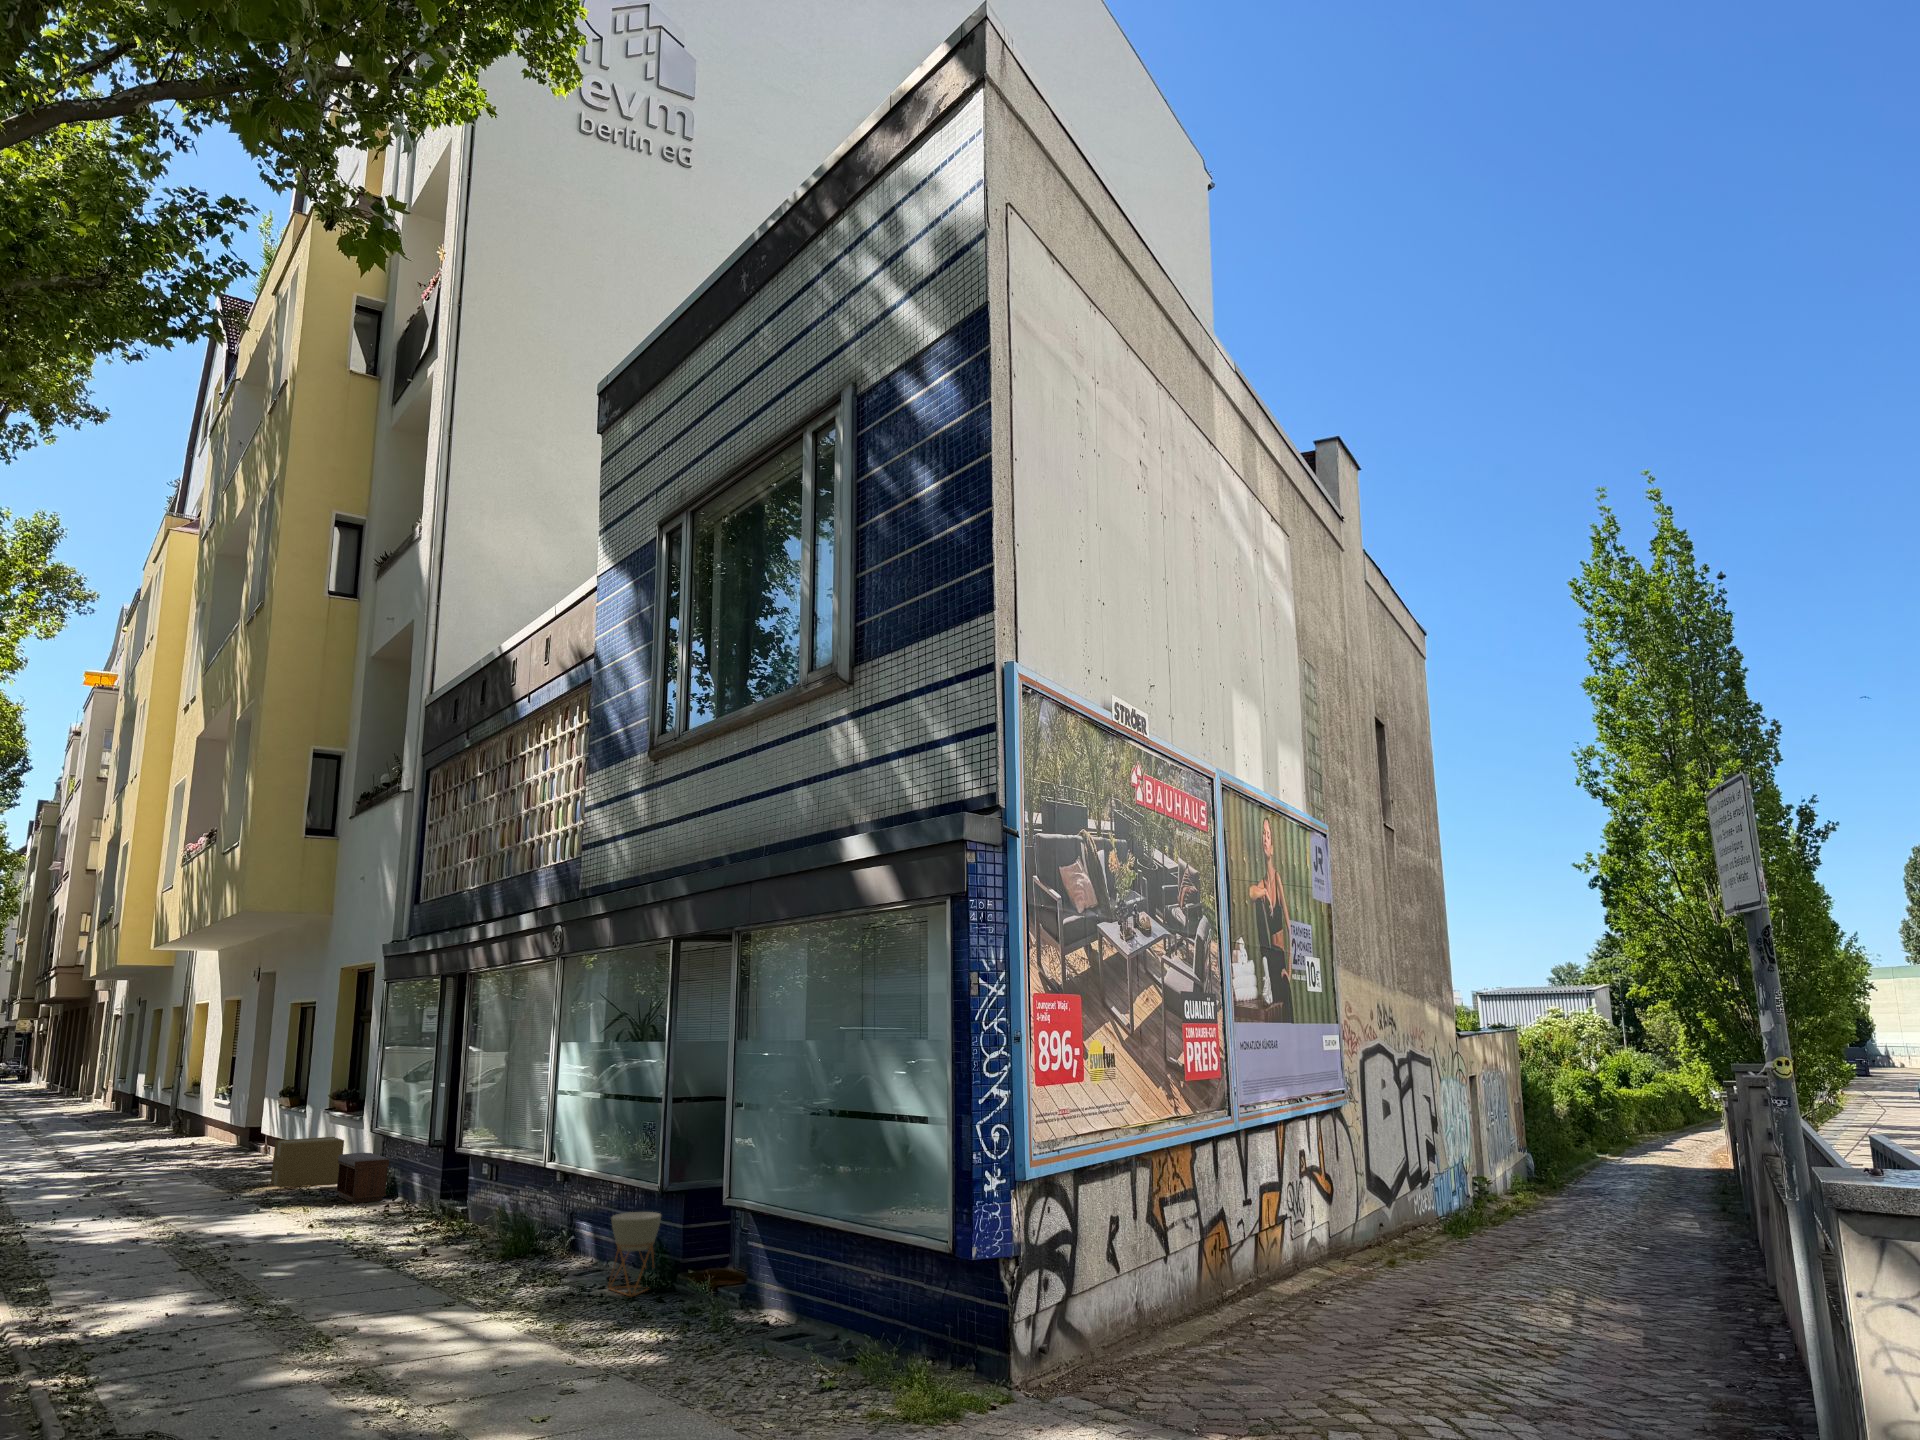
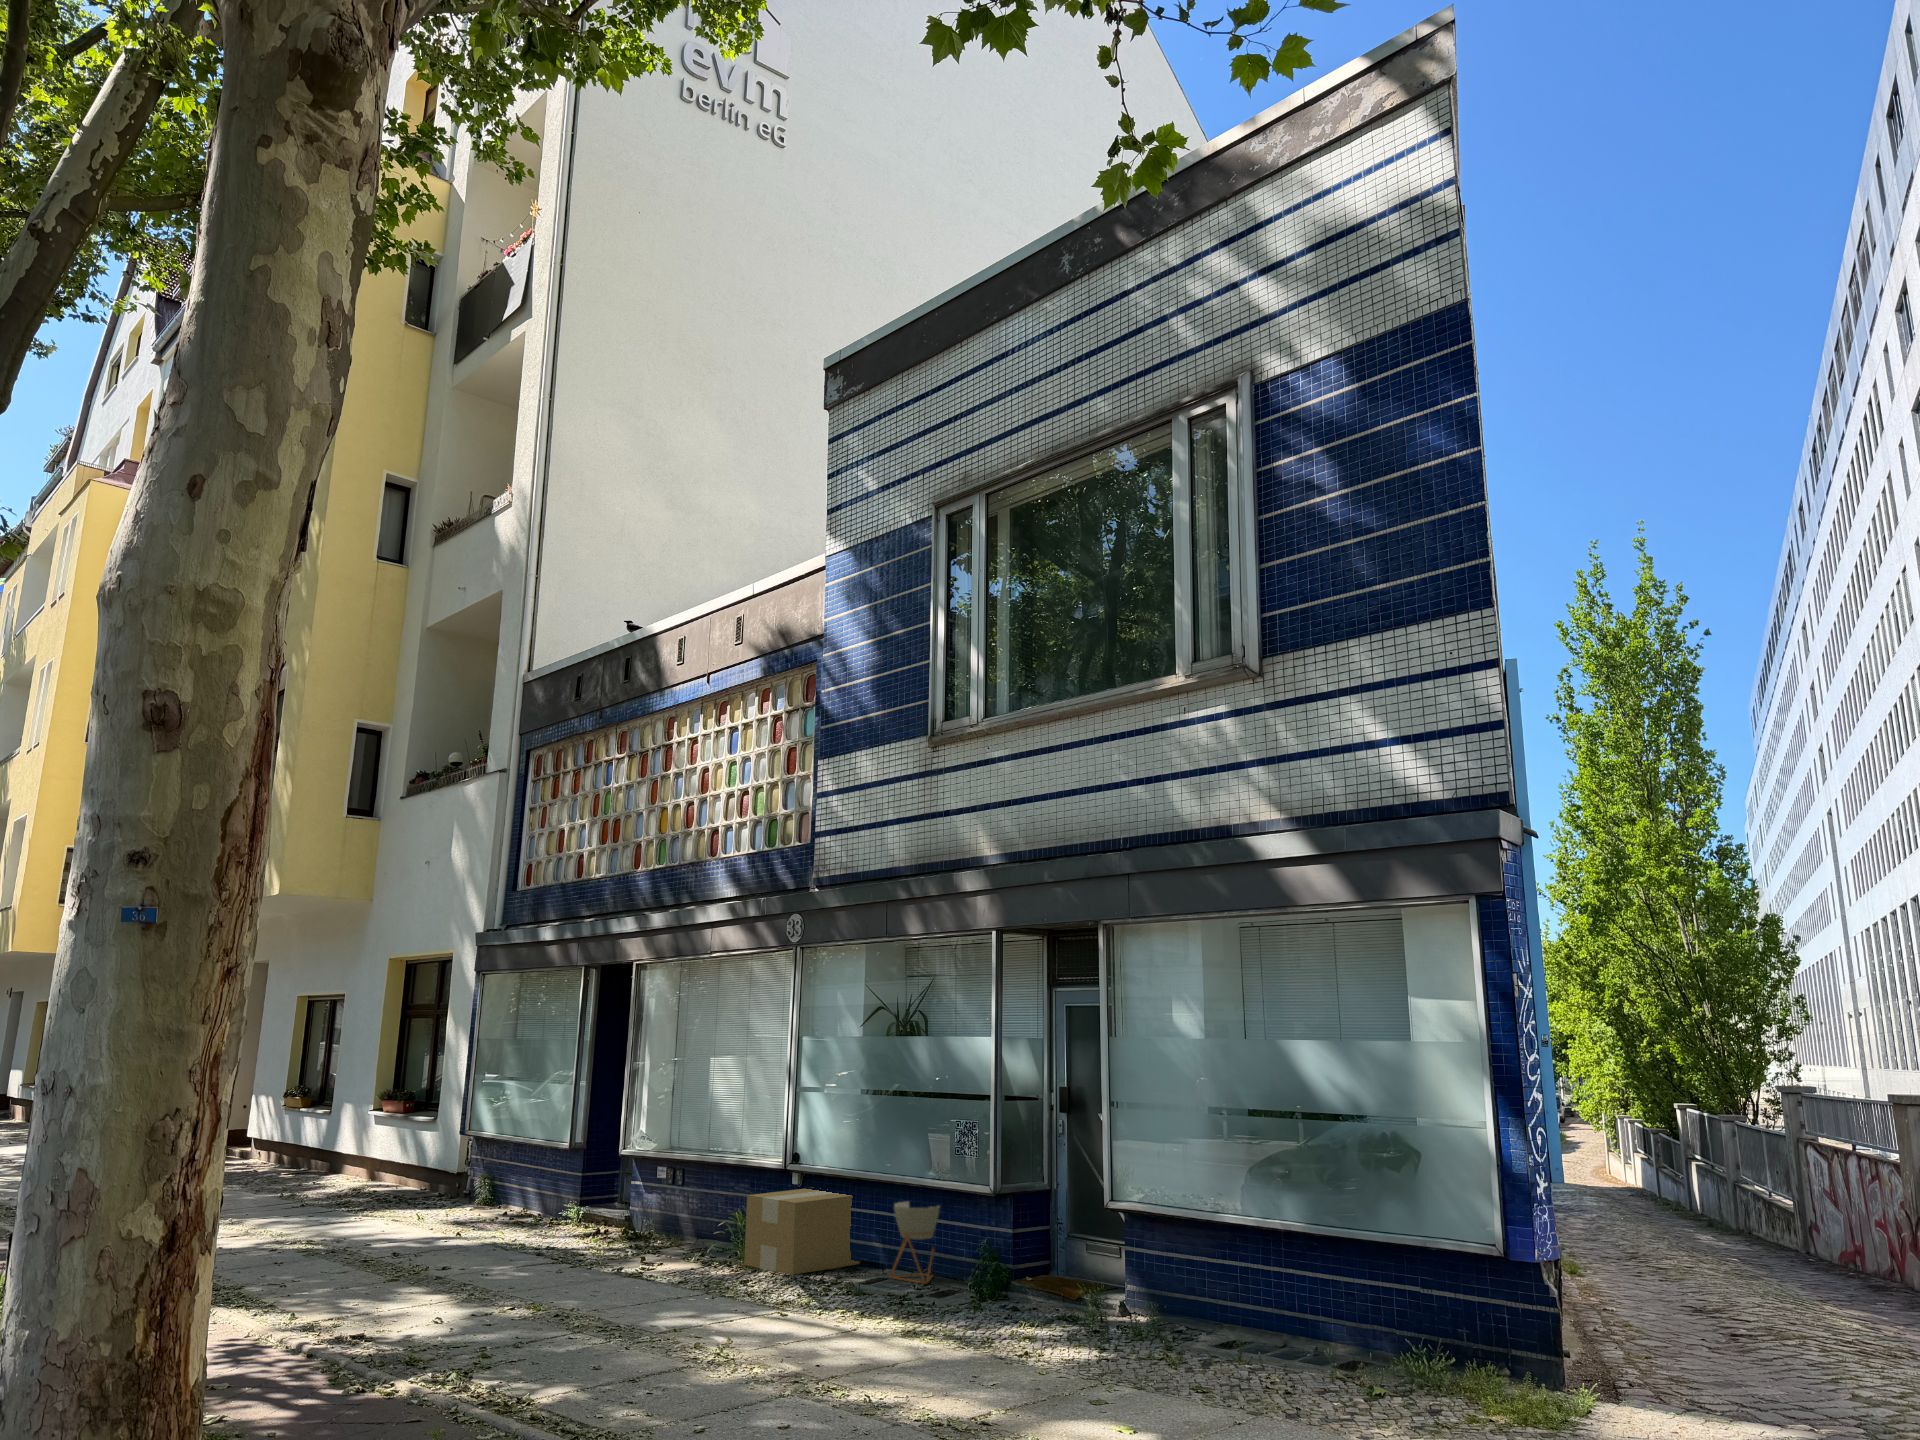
cardboard box: present [271,1137,344,1187] -> present [744,1189,860,1275]
bench: present [335,1153,389,1203] -> none [422,1152,490,1204]

